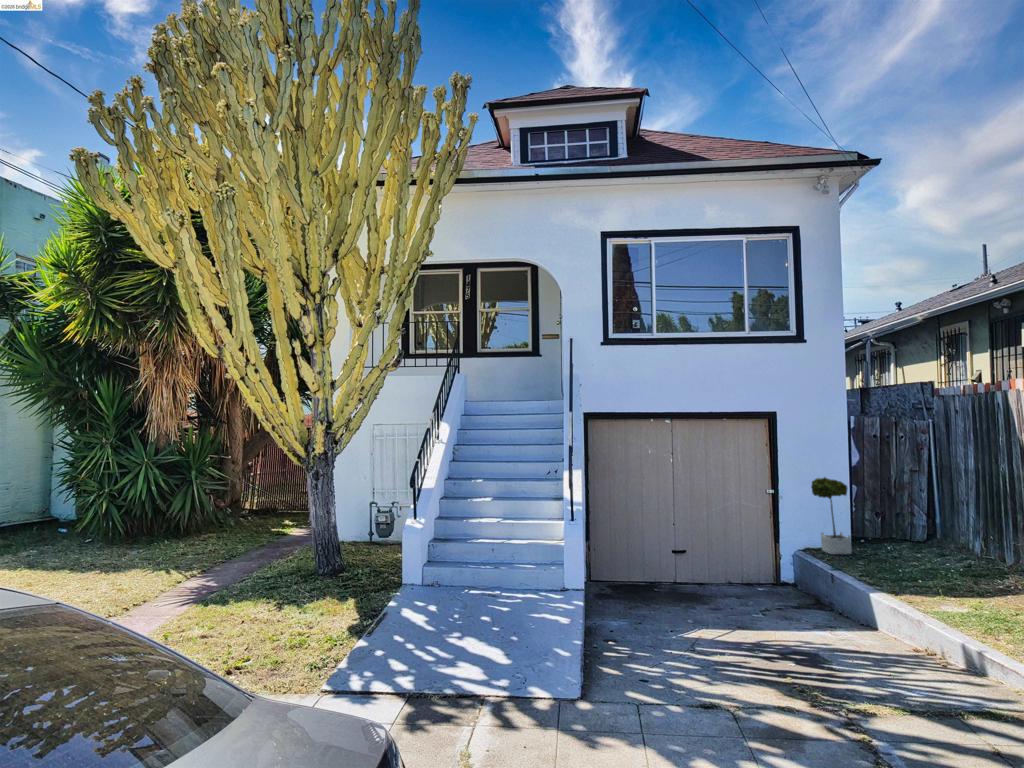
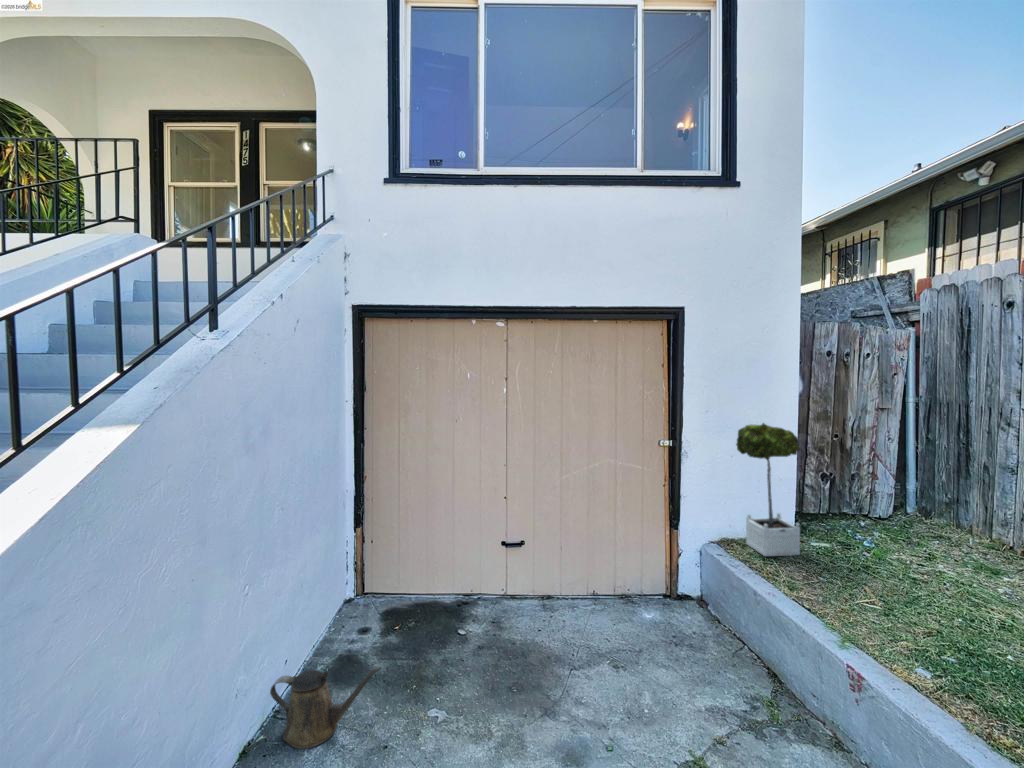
watering can: none [581,582,631,615] -> present [270,667,381,749]

